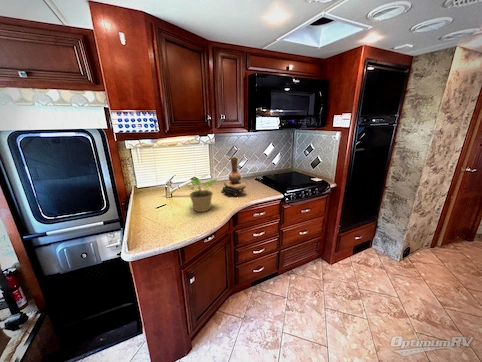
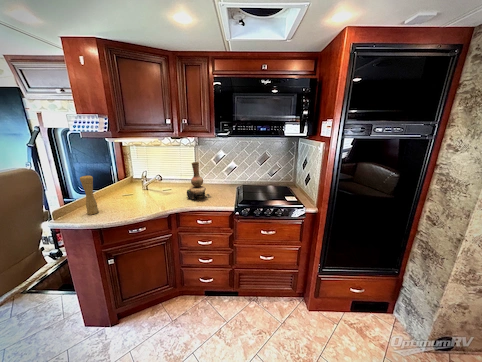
potted plant: present [187,176,217,212] -> none [127,173,163,206]
pepper mill: none [143,186,162,235] -> present [80,175,99,215]

